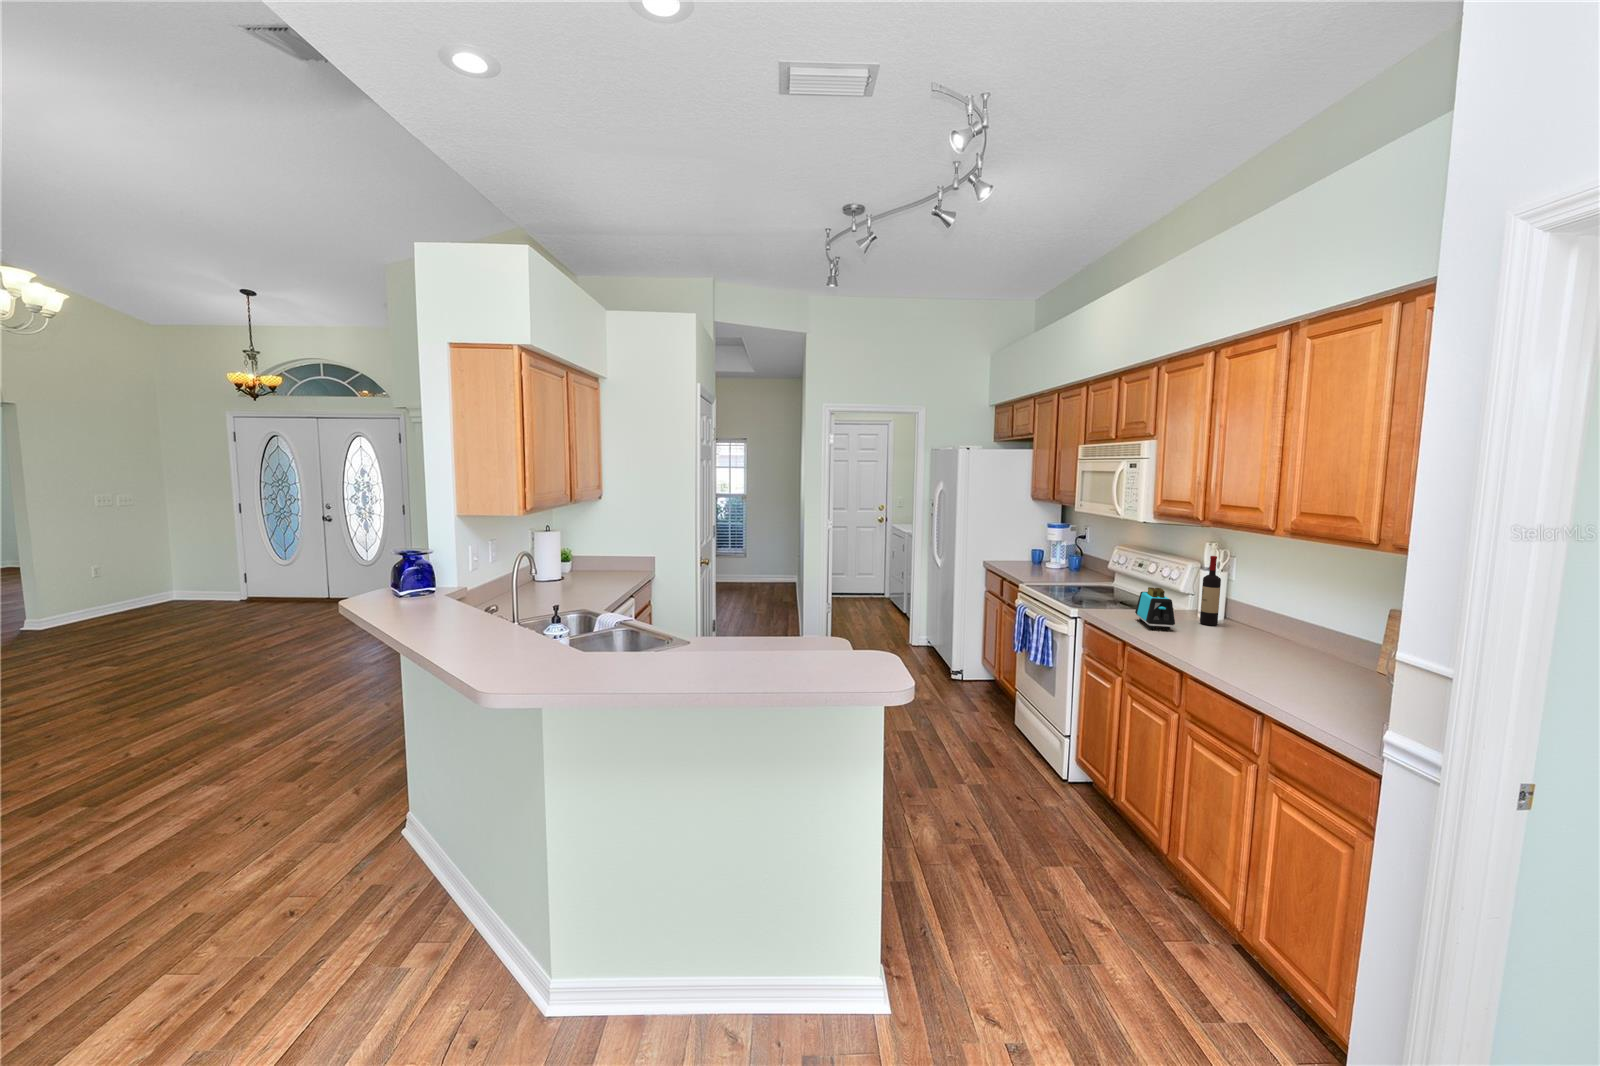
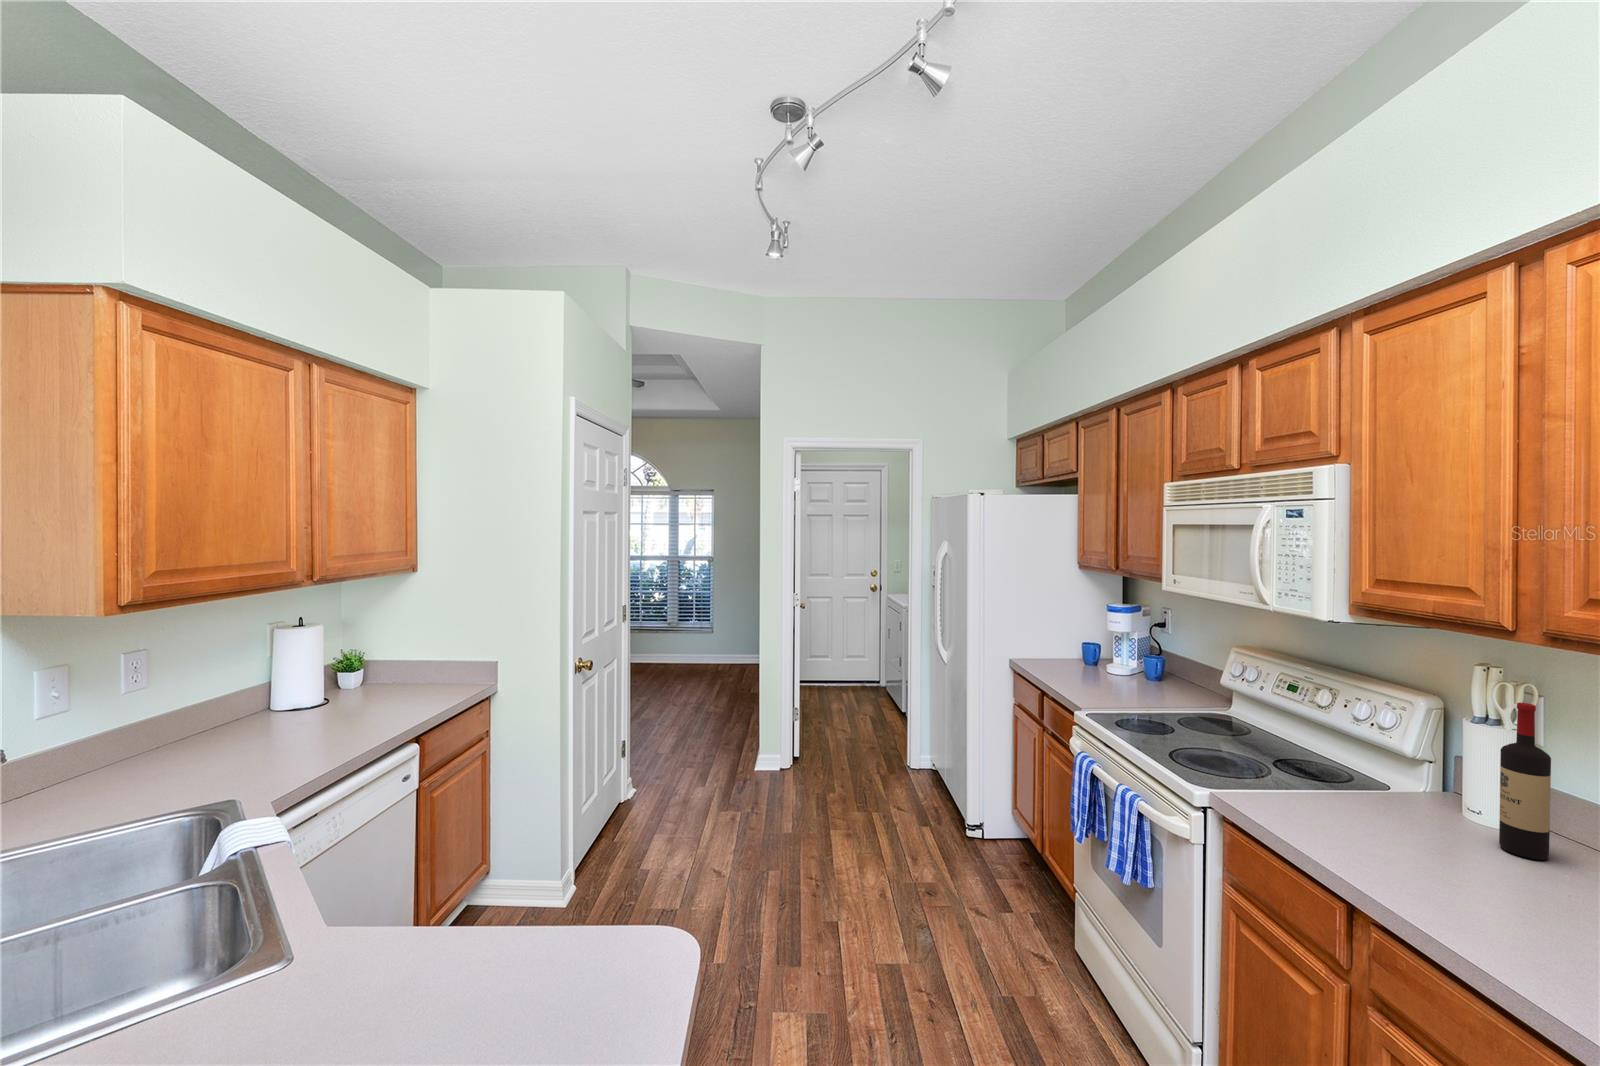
toaster: present [1135,587,1175,630] -> none [1347,769,1477,881]

